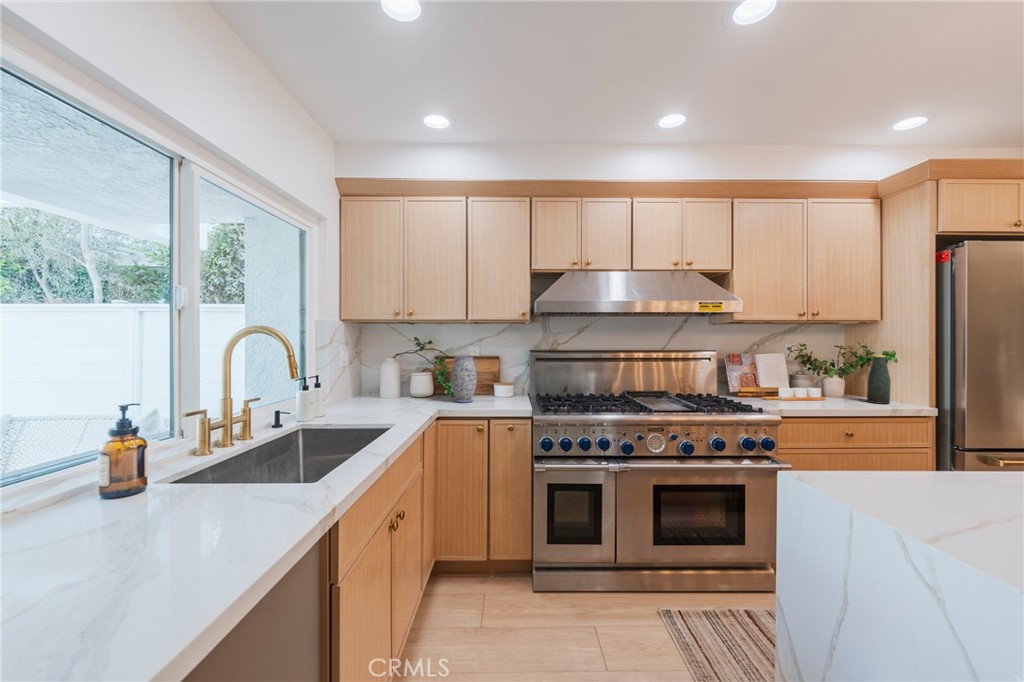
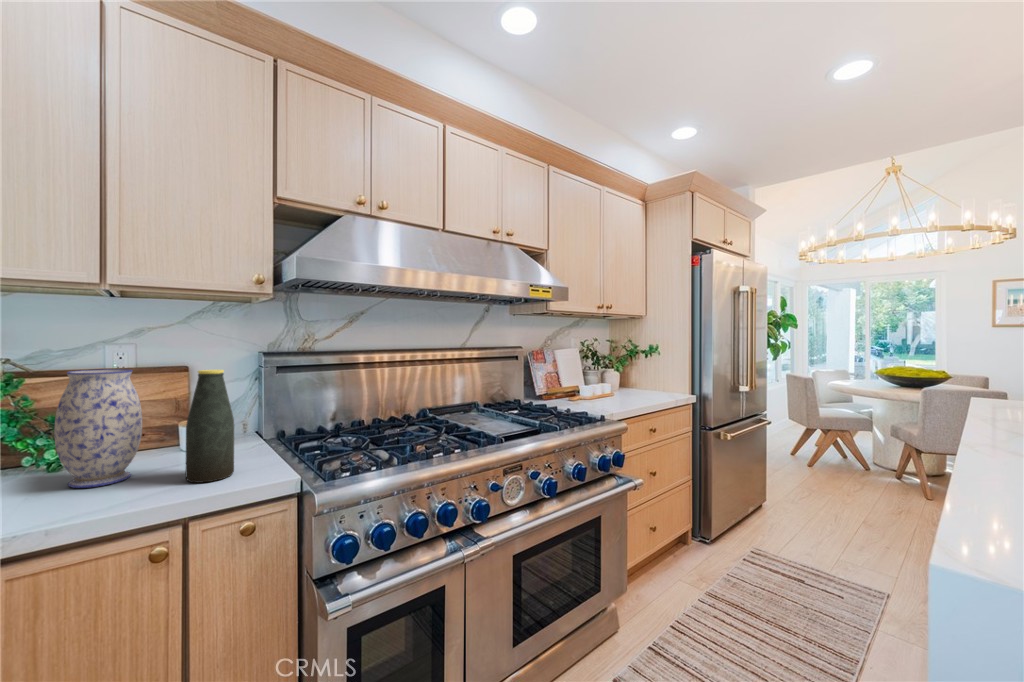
bottle: present [867,355,891,404] -> present [186,370,234,483]

